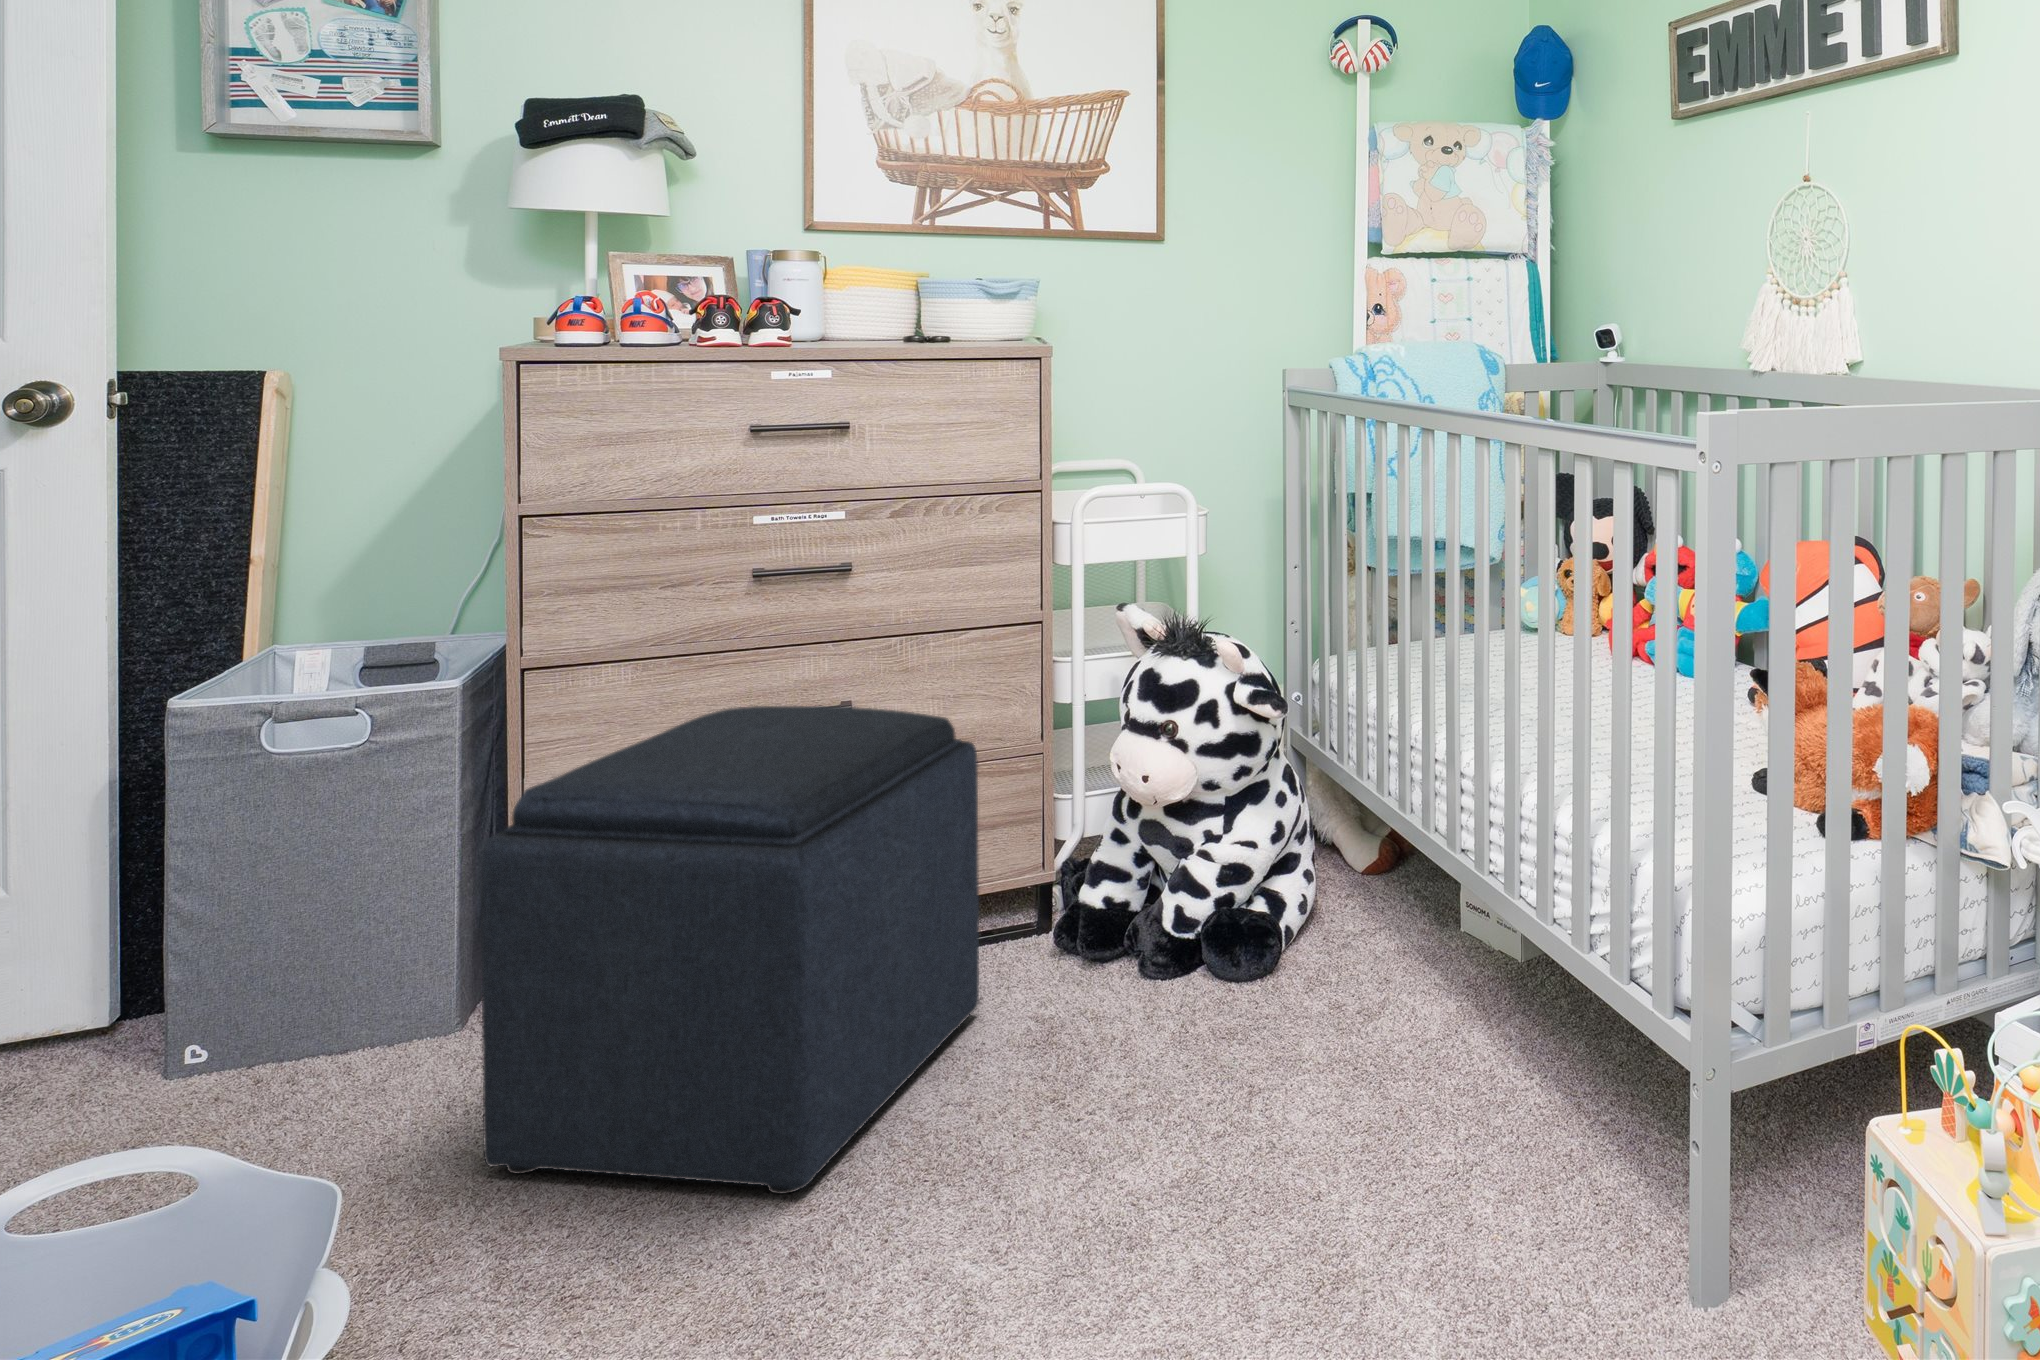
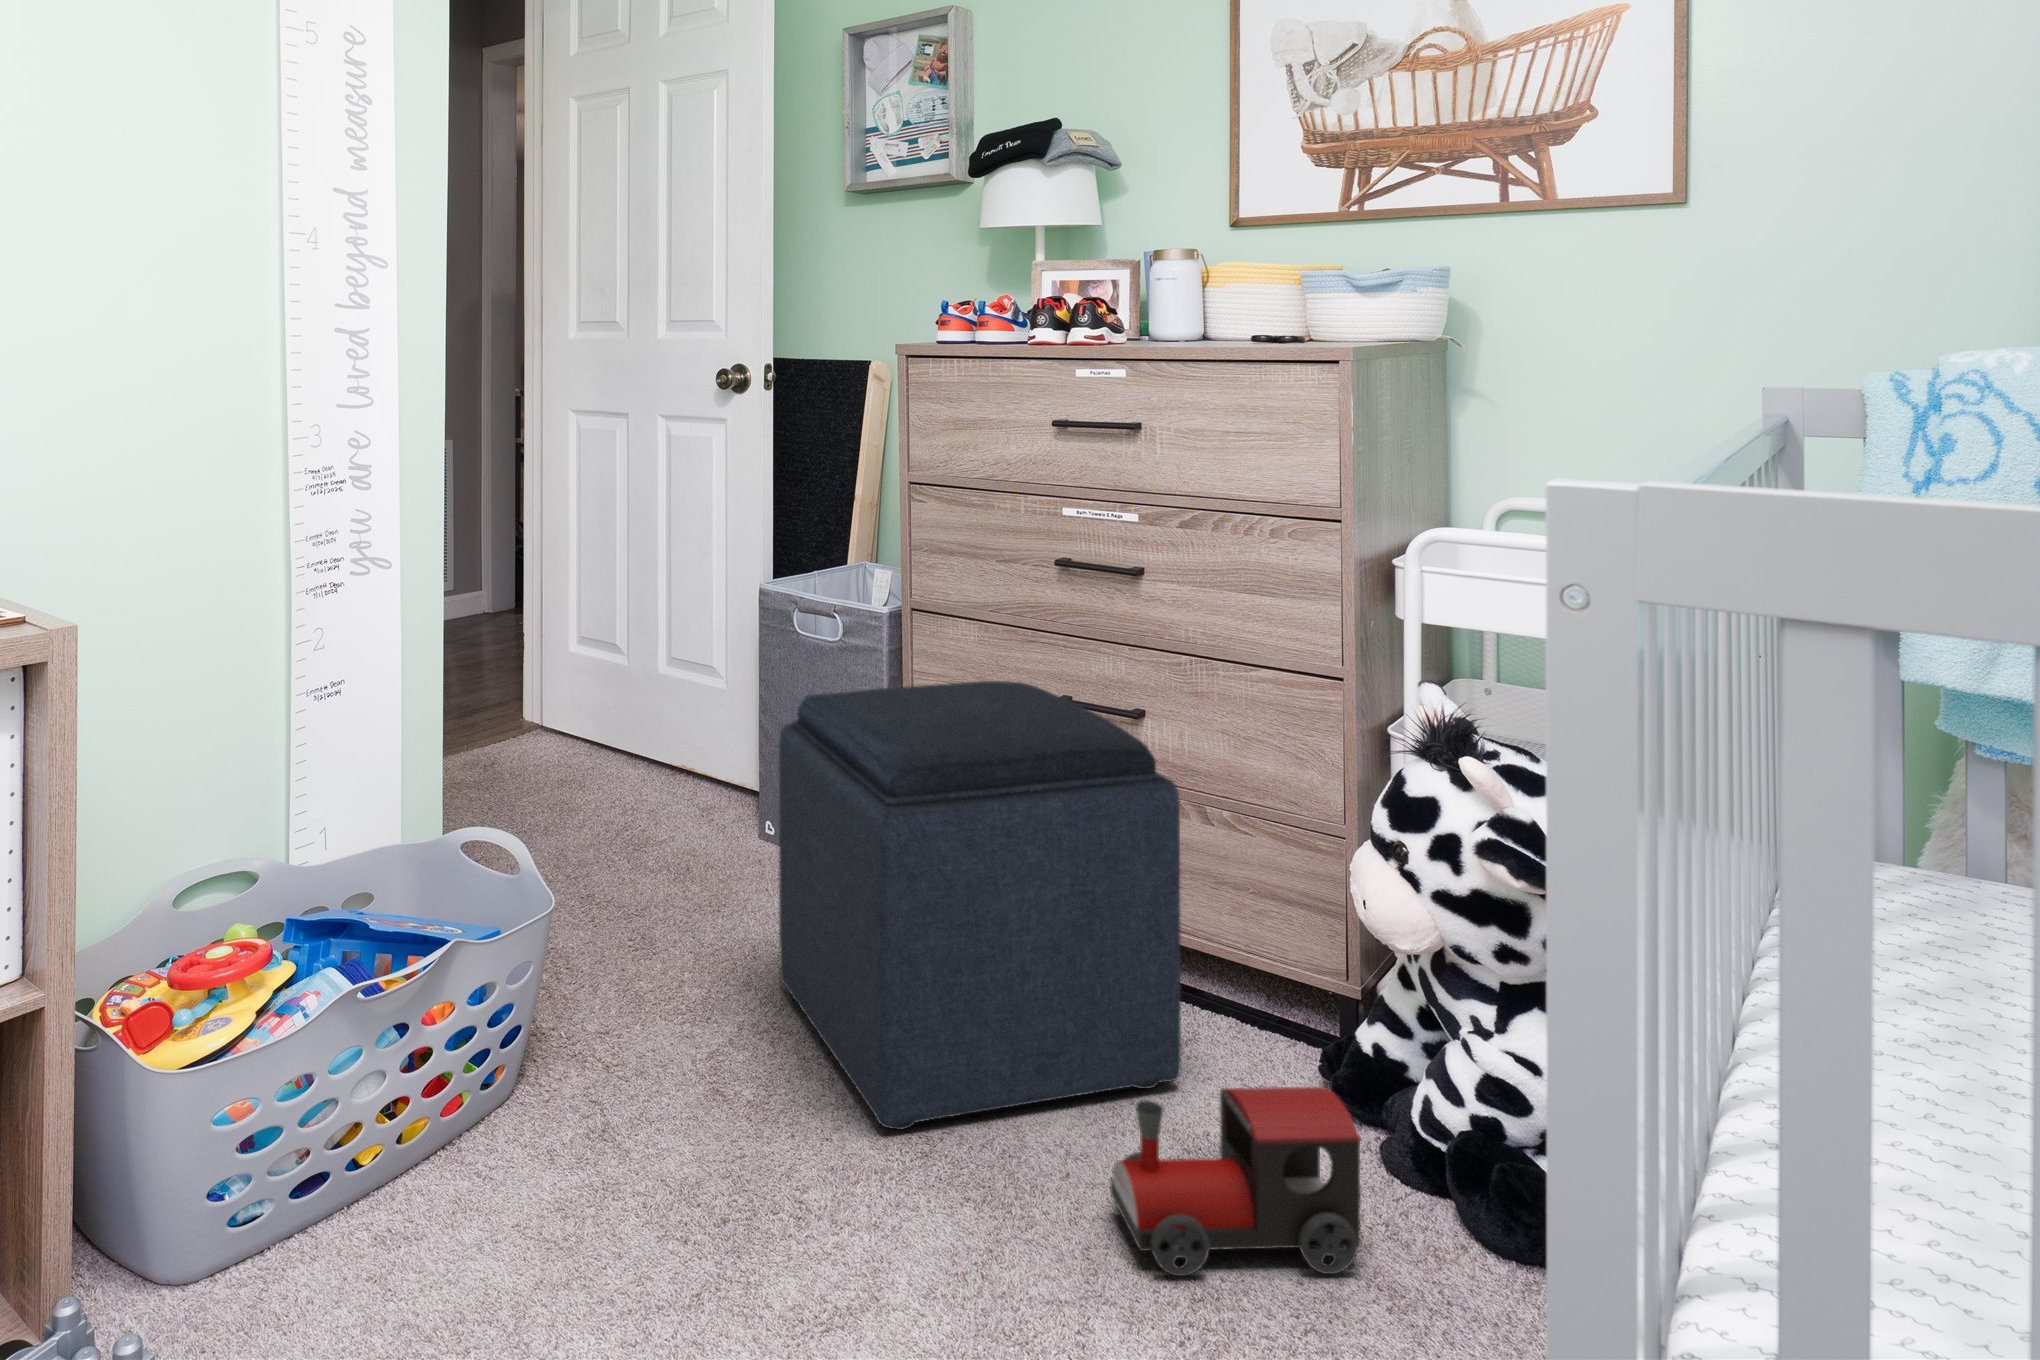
toy train: none [1039,922,1212,1116] -> present [1110,1087,1360,1276]

